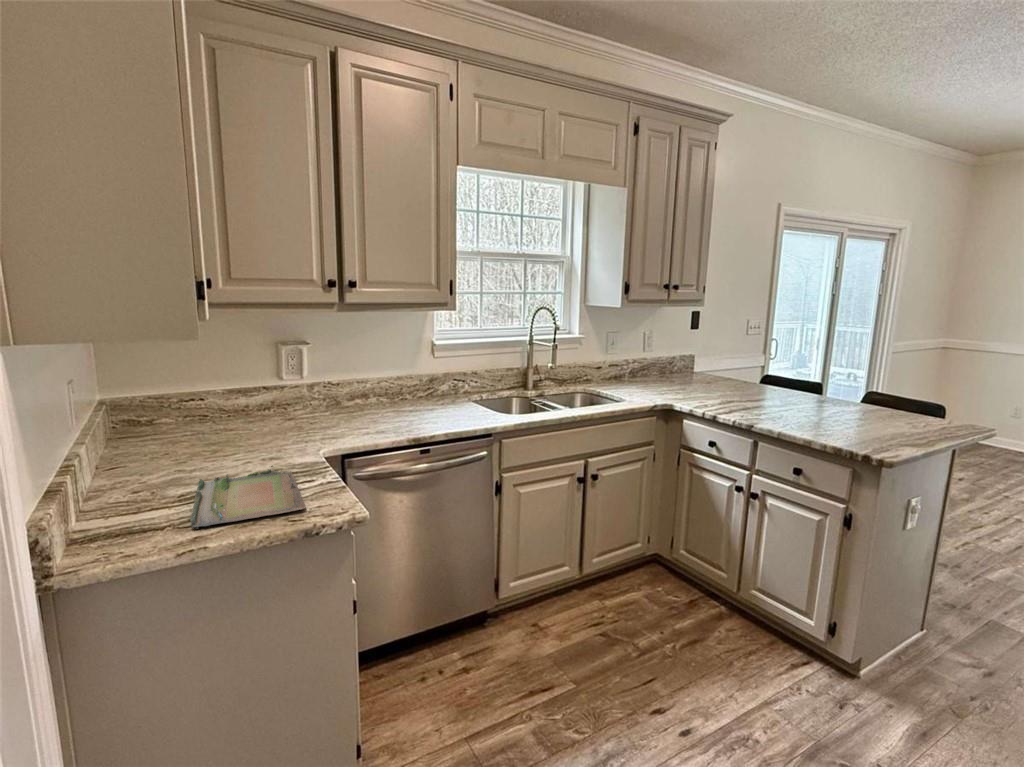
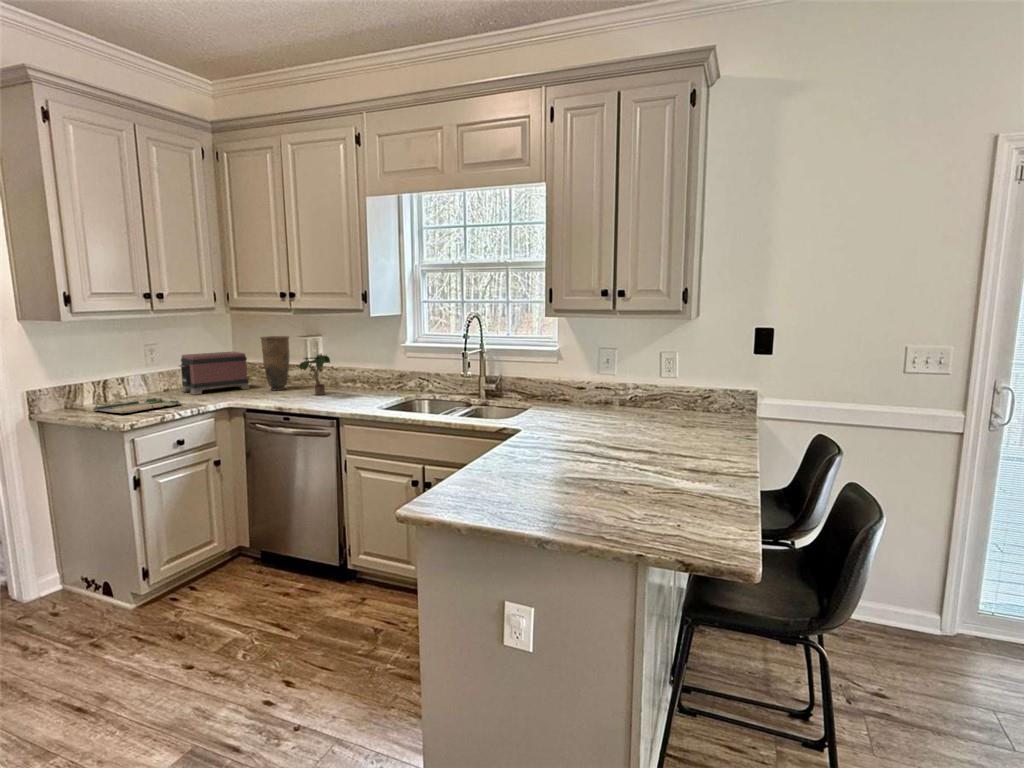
vase: none [252,346,297,428] -> present [260,336,289,390]
potted plant: none [342,357,433,419] -> present [299,354,330,395]
toaster: none [129,379,231,464] -> present [179,352,250,395]

